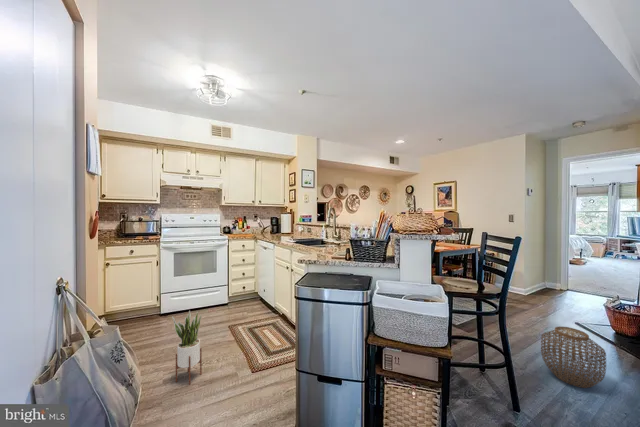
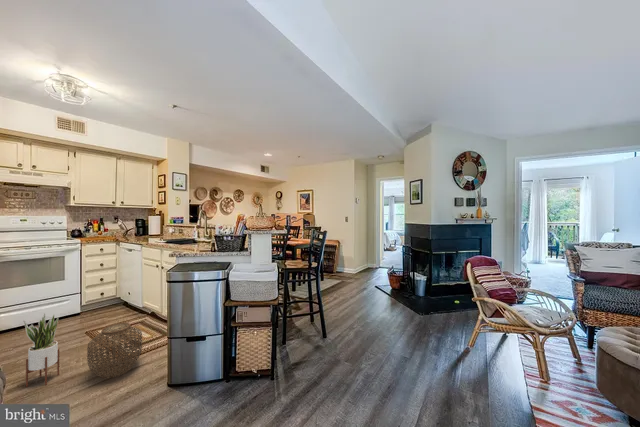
woven basket: present [541,326,606,388] -> present [87,323,142,379]

